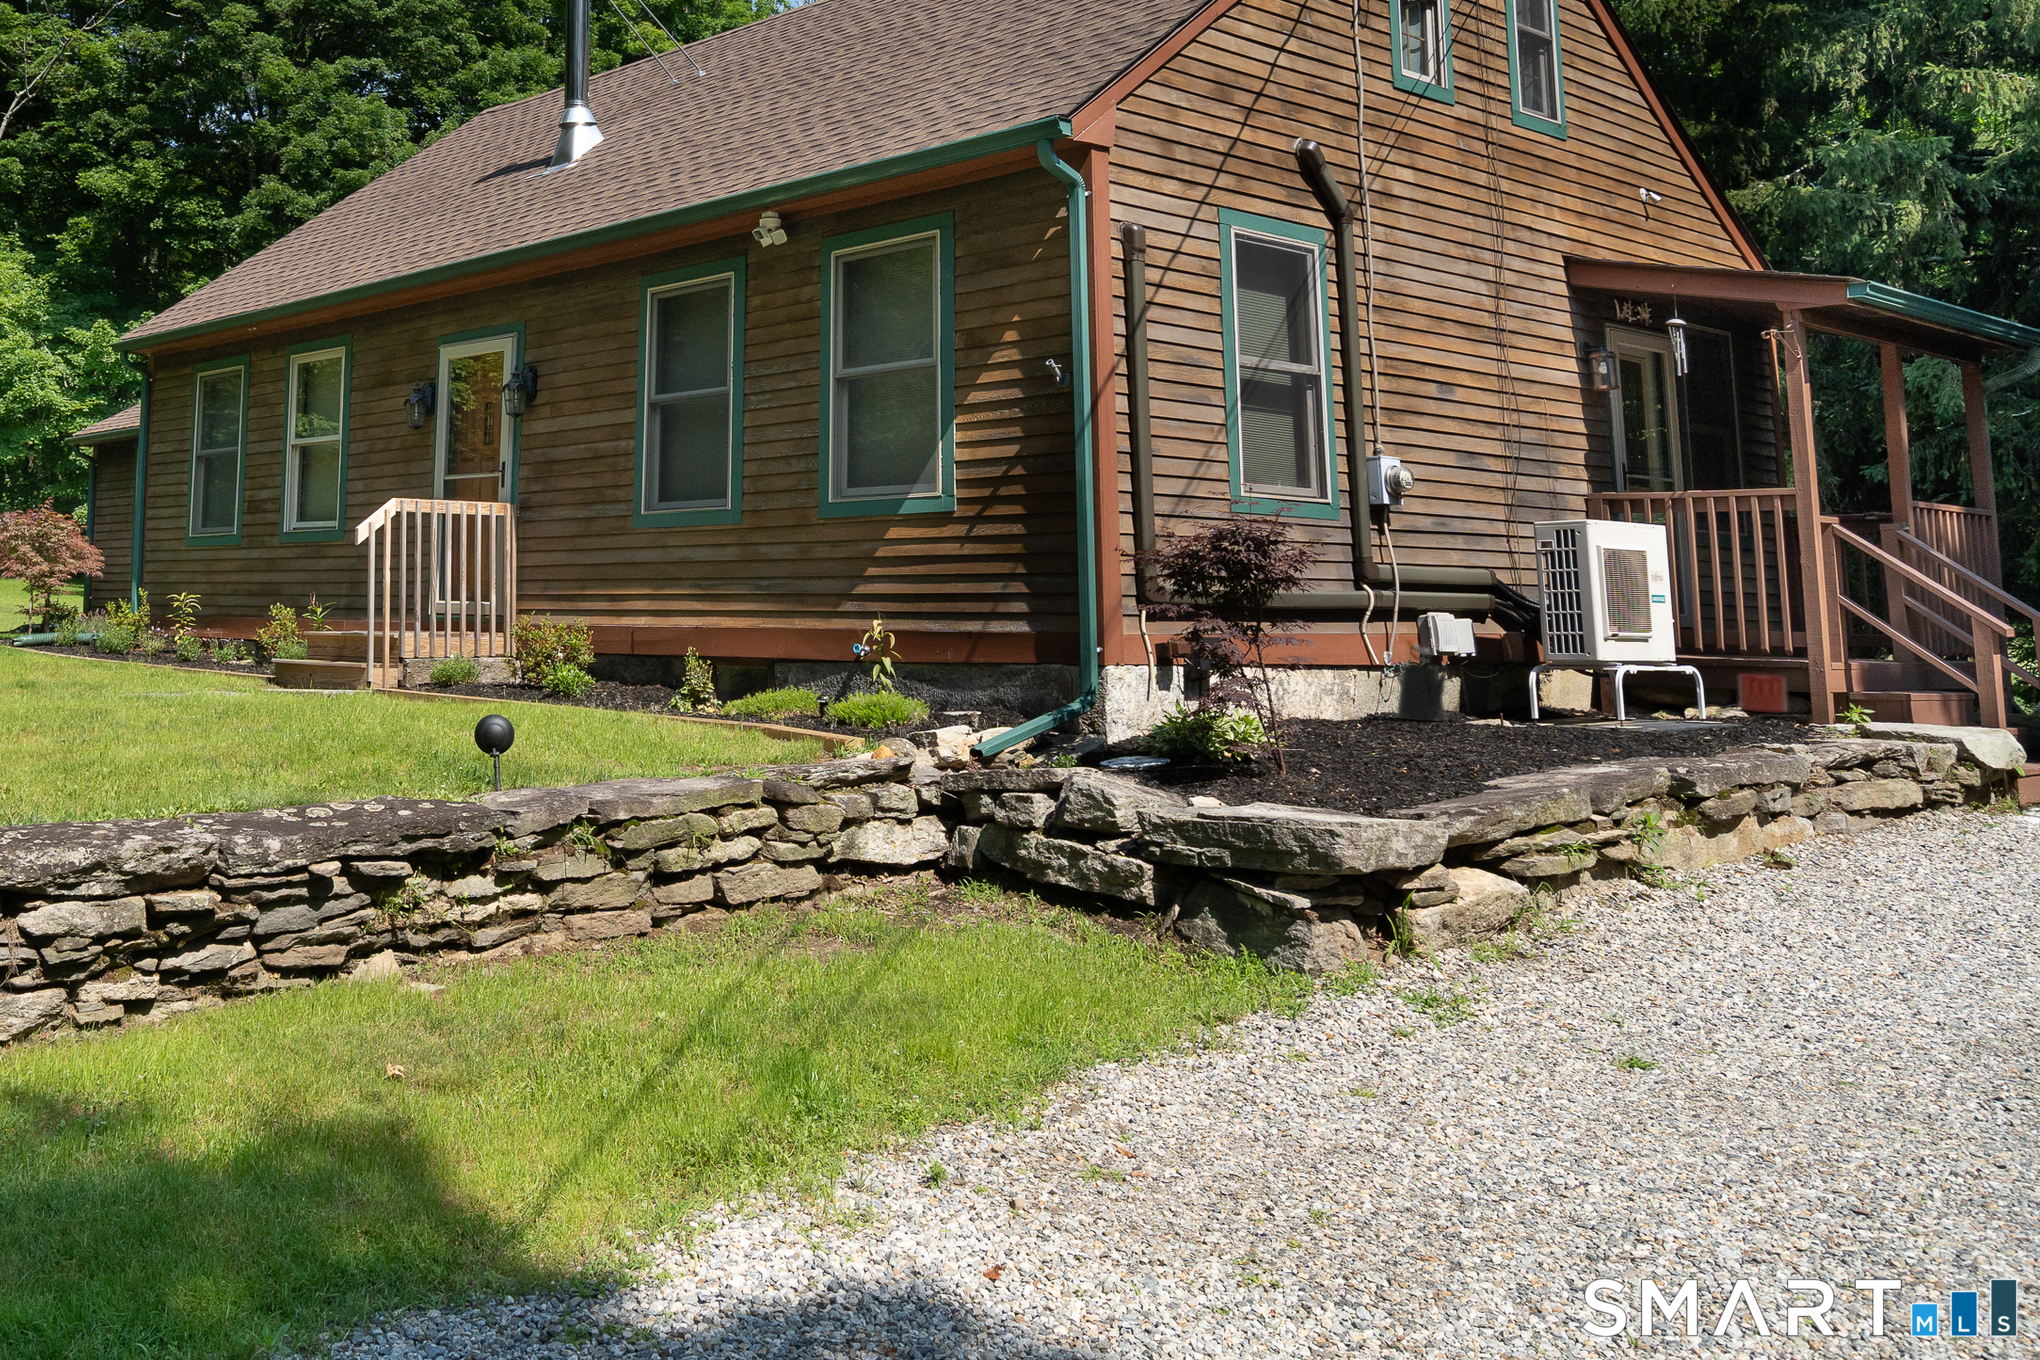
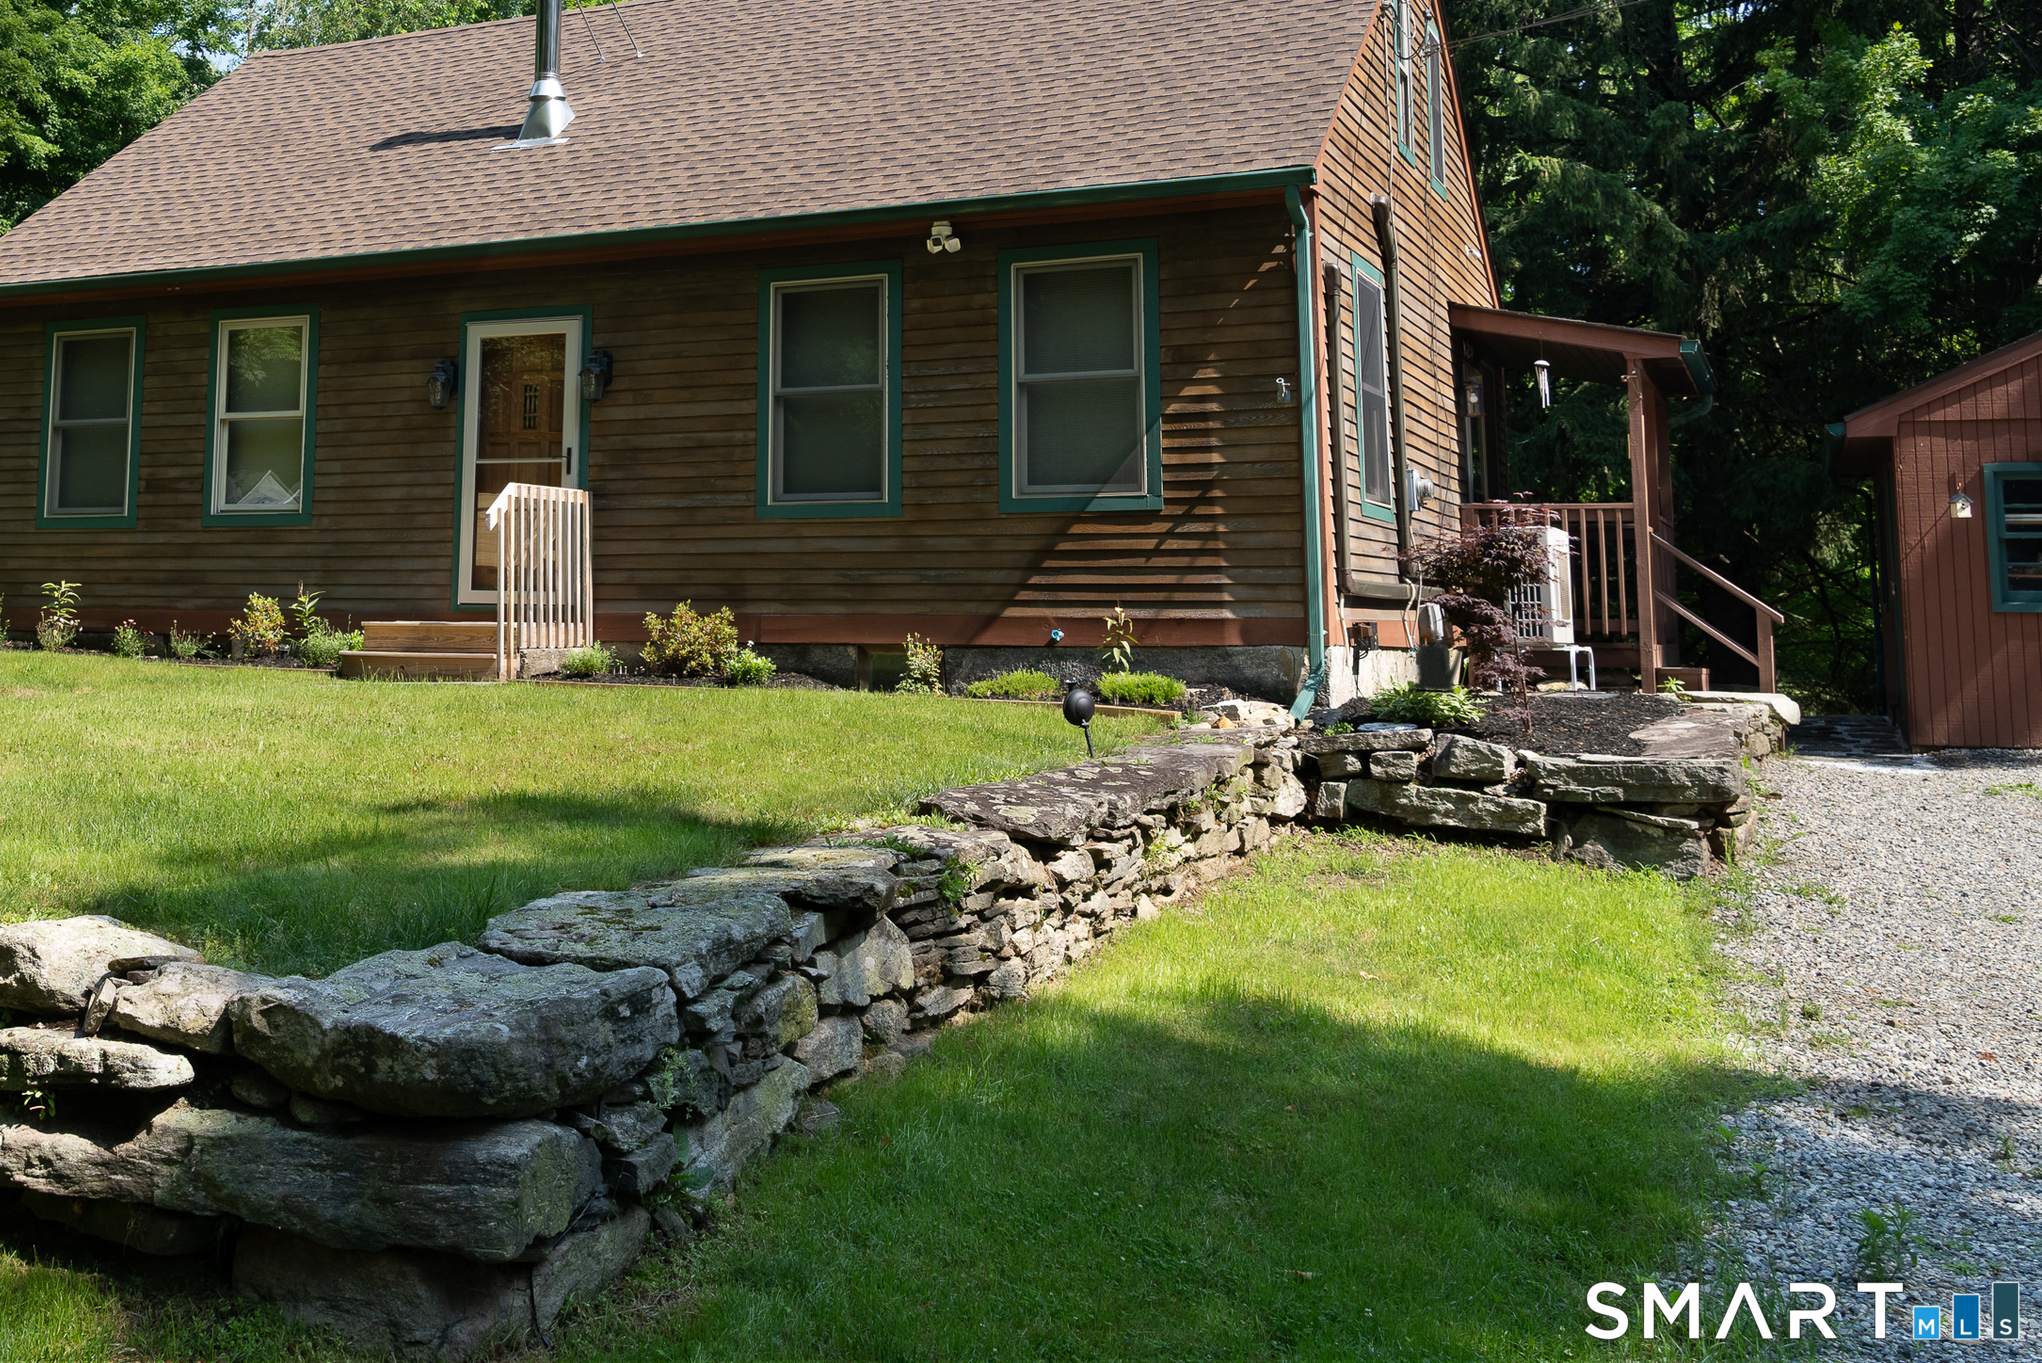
planter: present [1738,675,1787,713] -> none [1594,652,1630,682]

